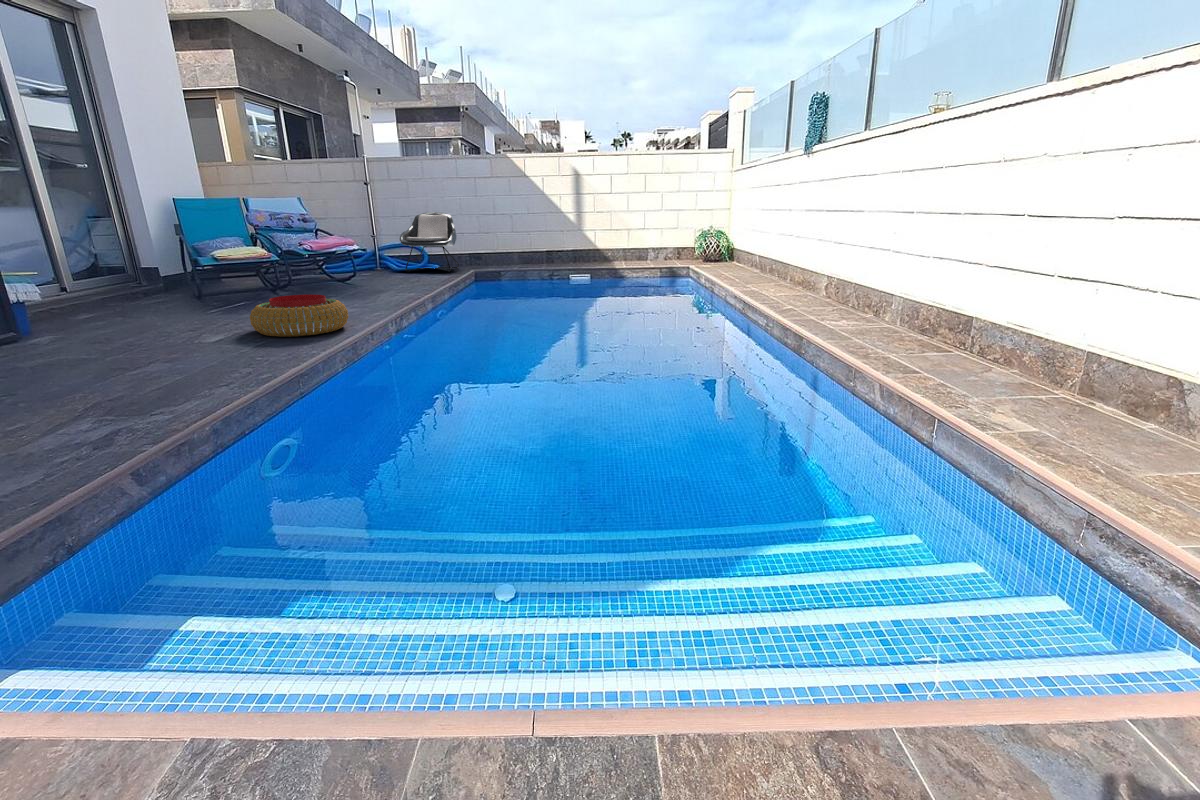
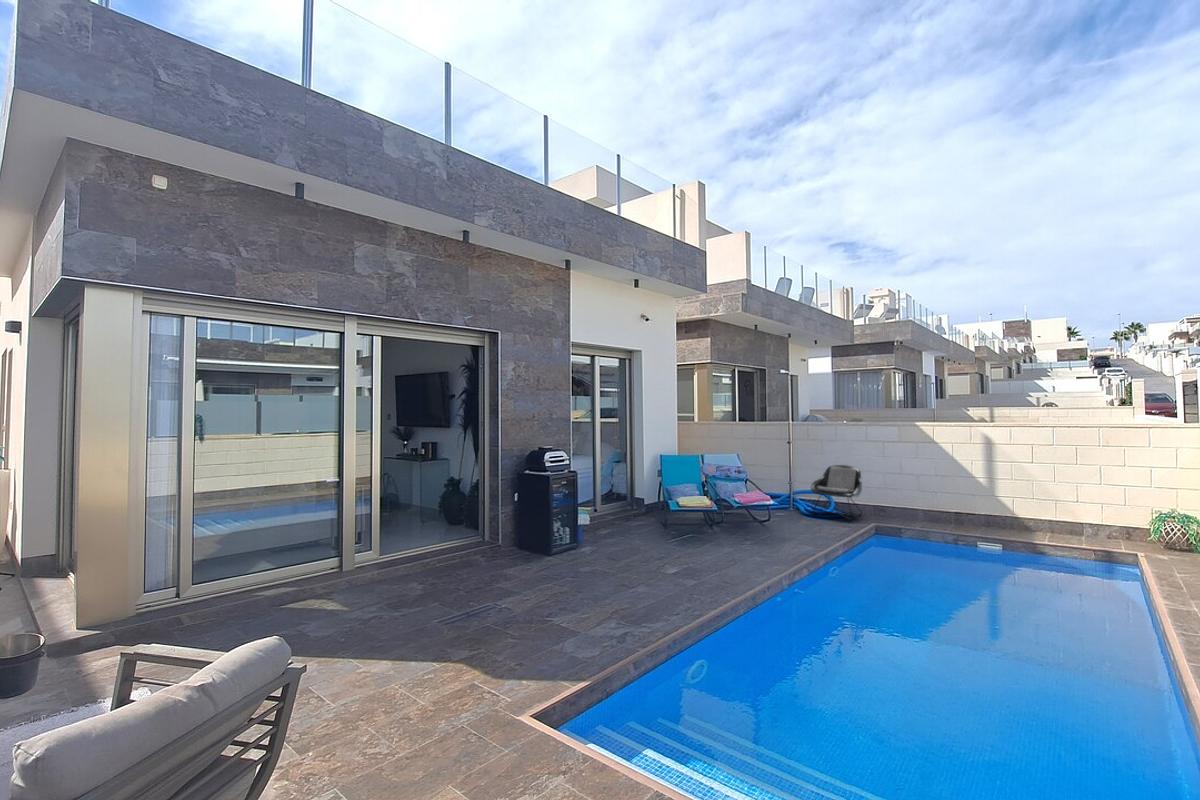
pouf: present [250,294,349,337] -> none [693,548,756,582]

